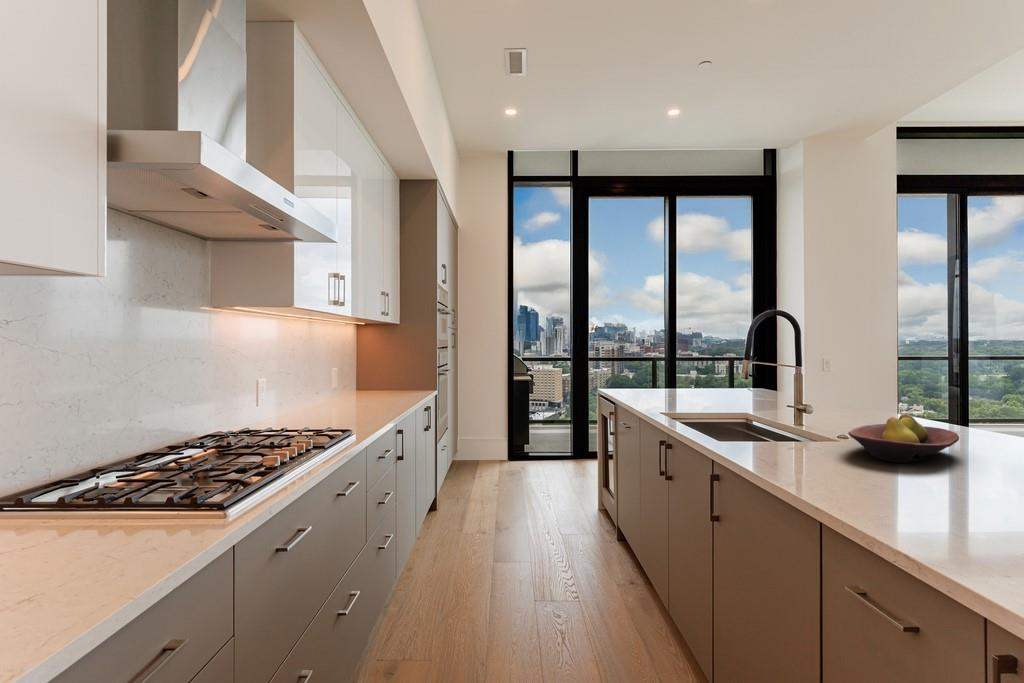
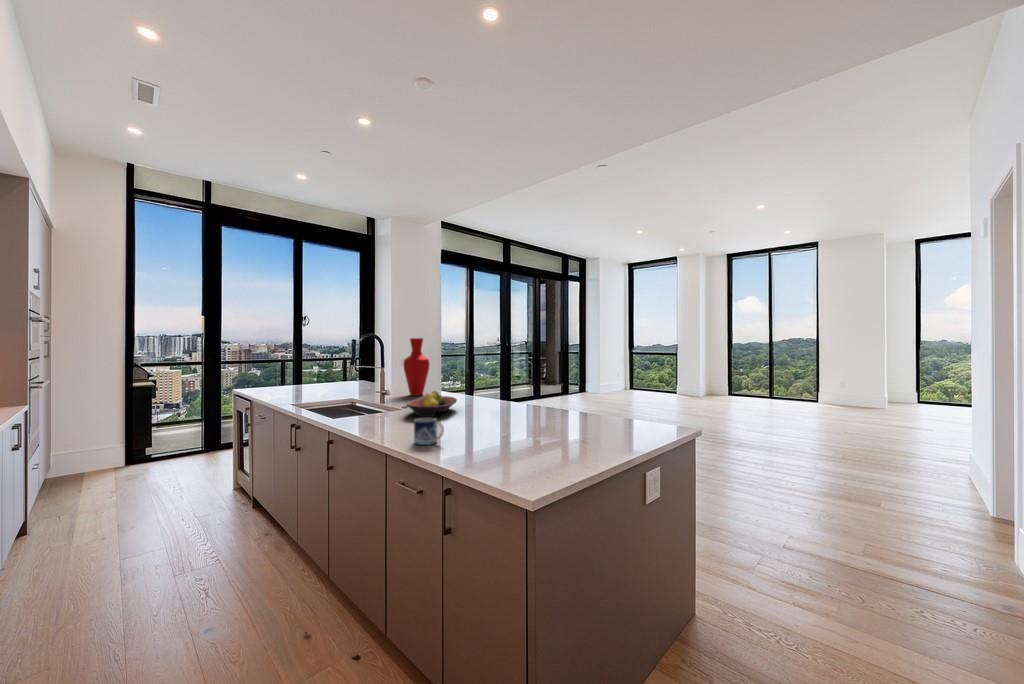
vase: none [832,323,883,420] -> present [403,338,430,396]
mug: none [883,466,962,525] -> present [414,418,444,445]

